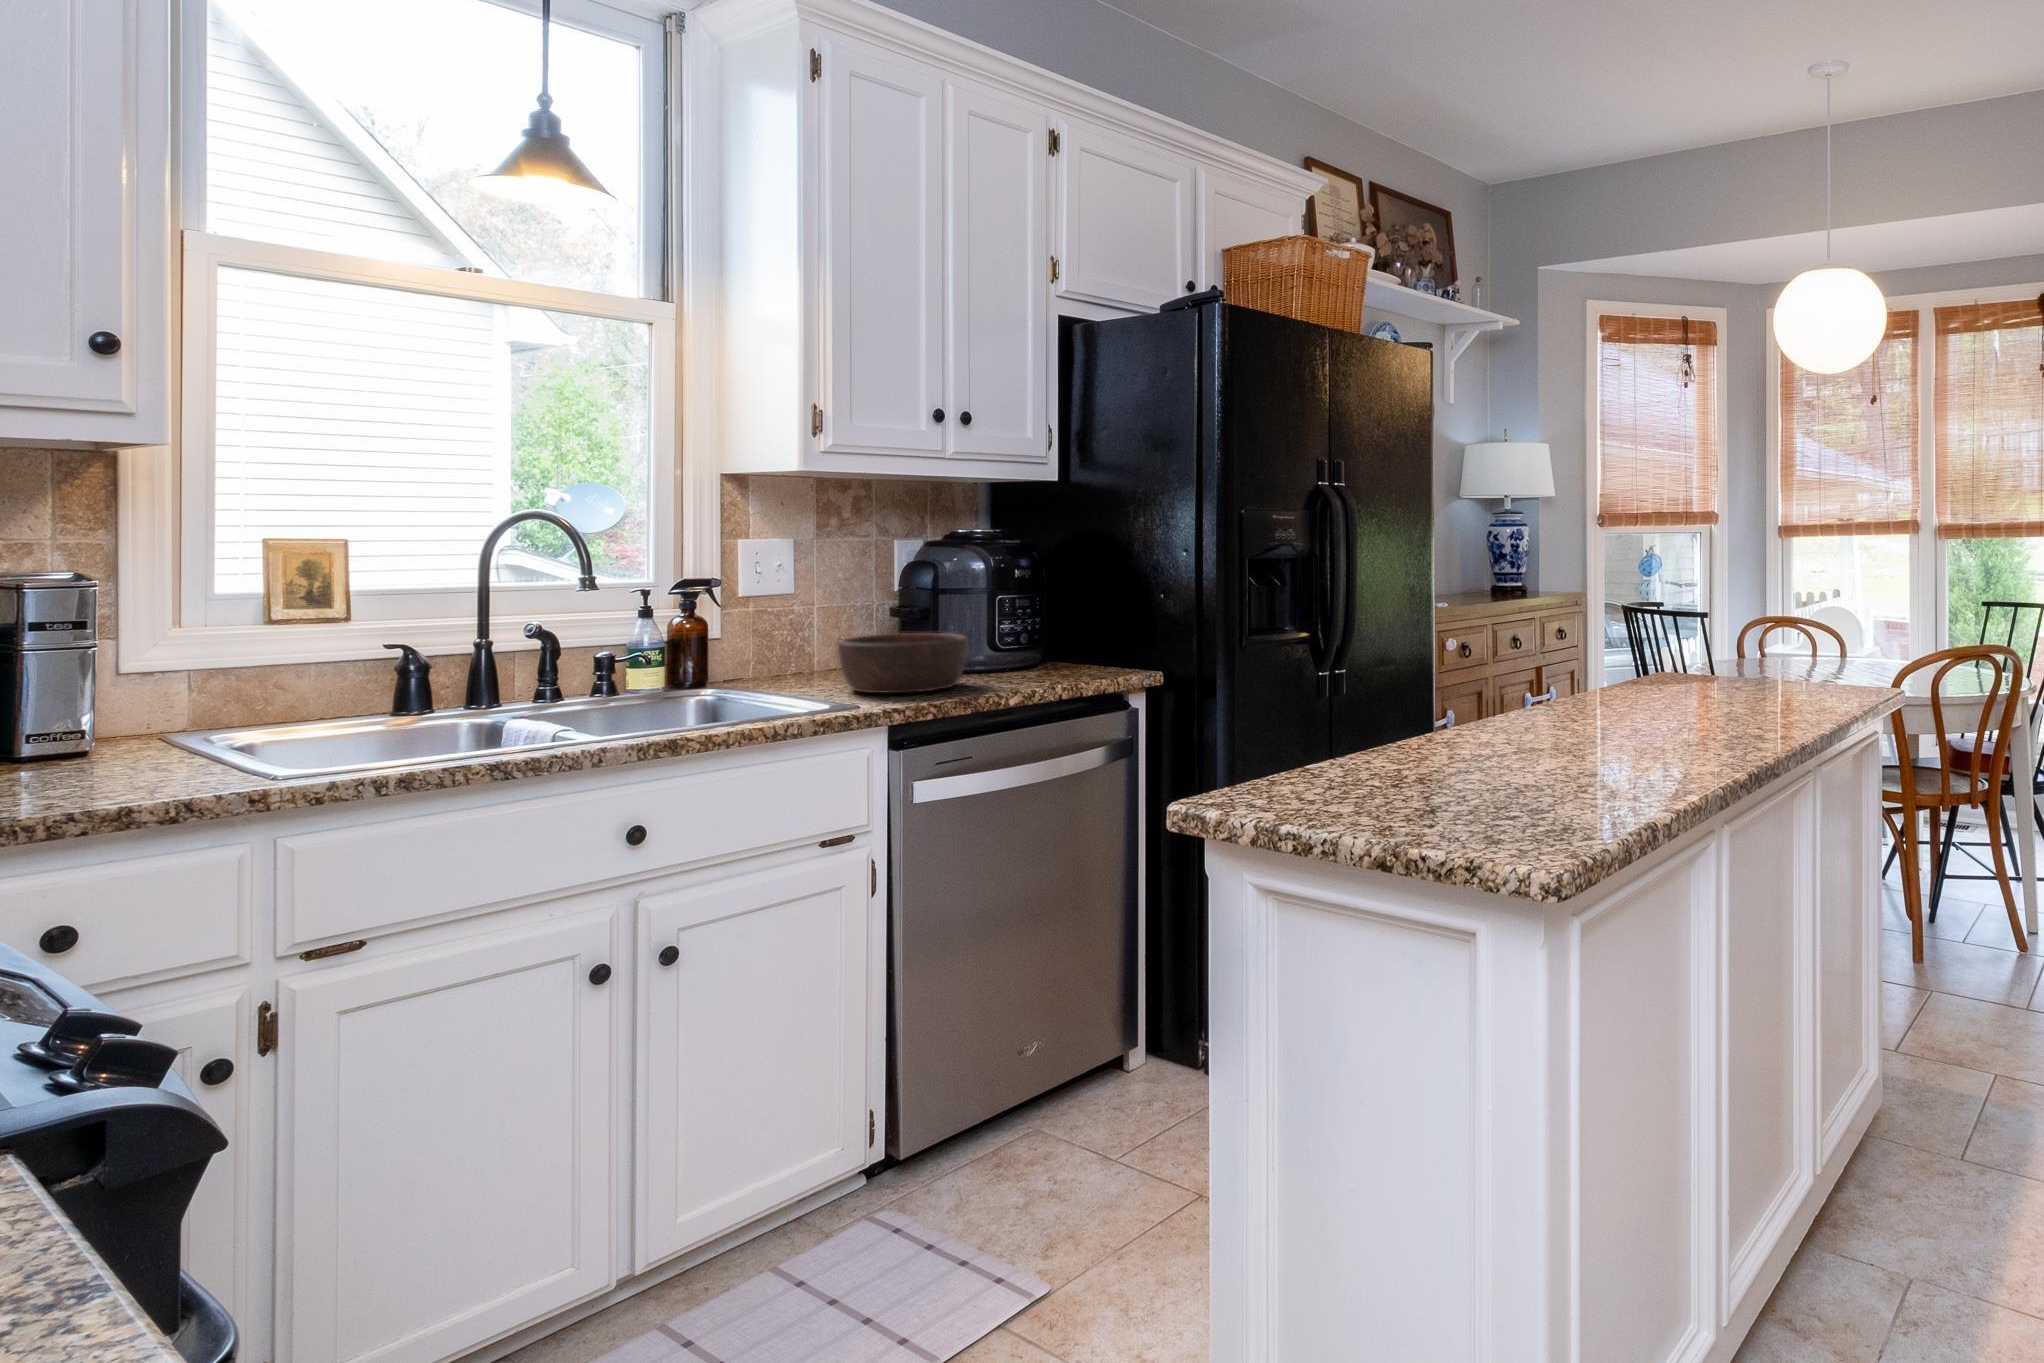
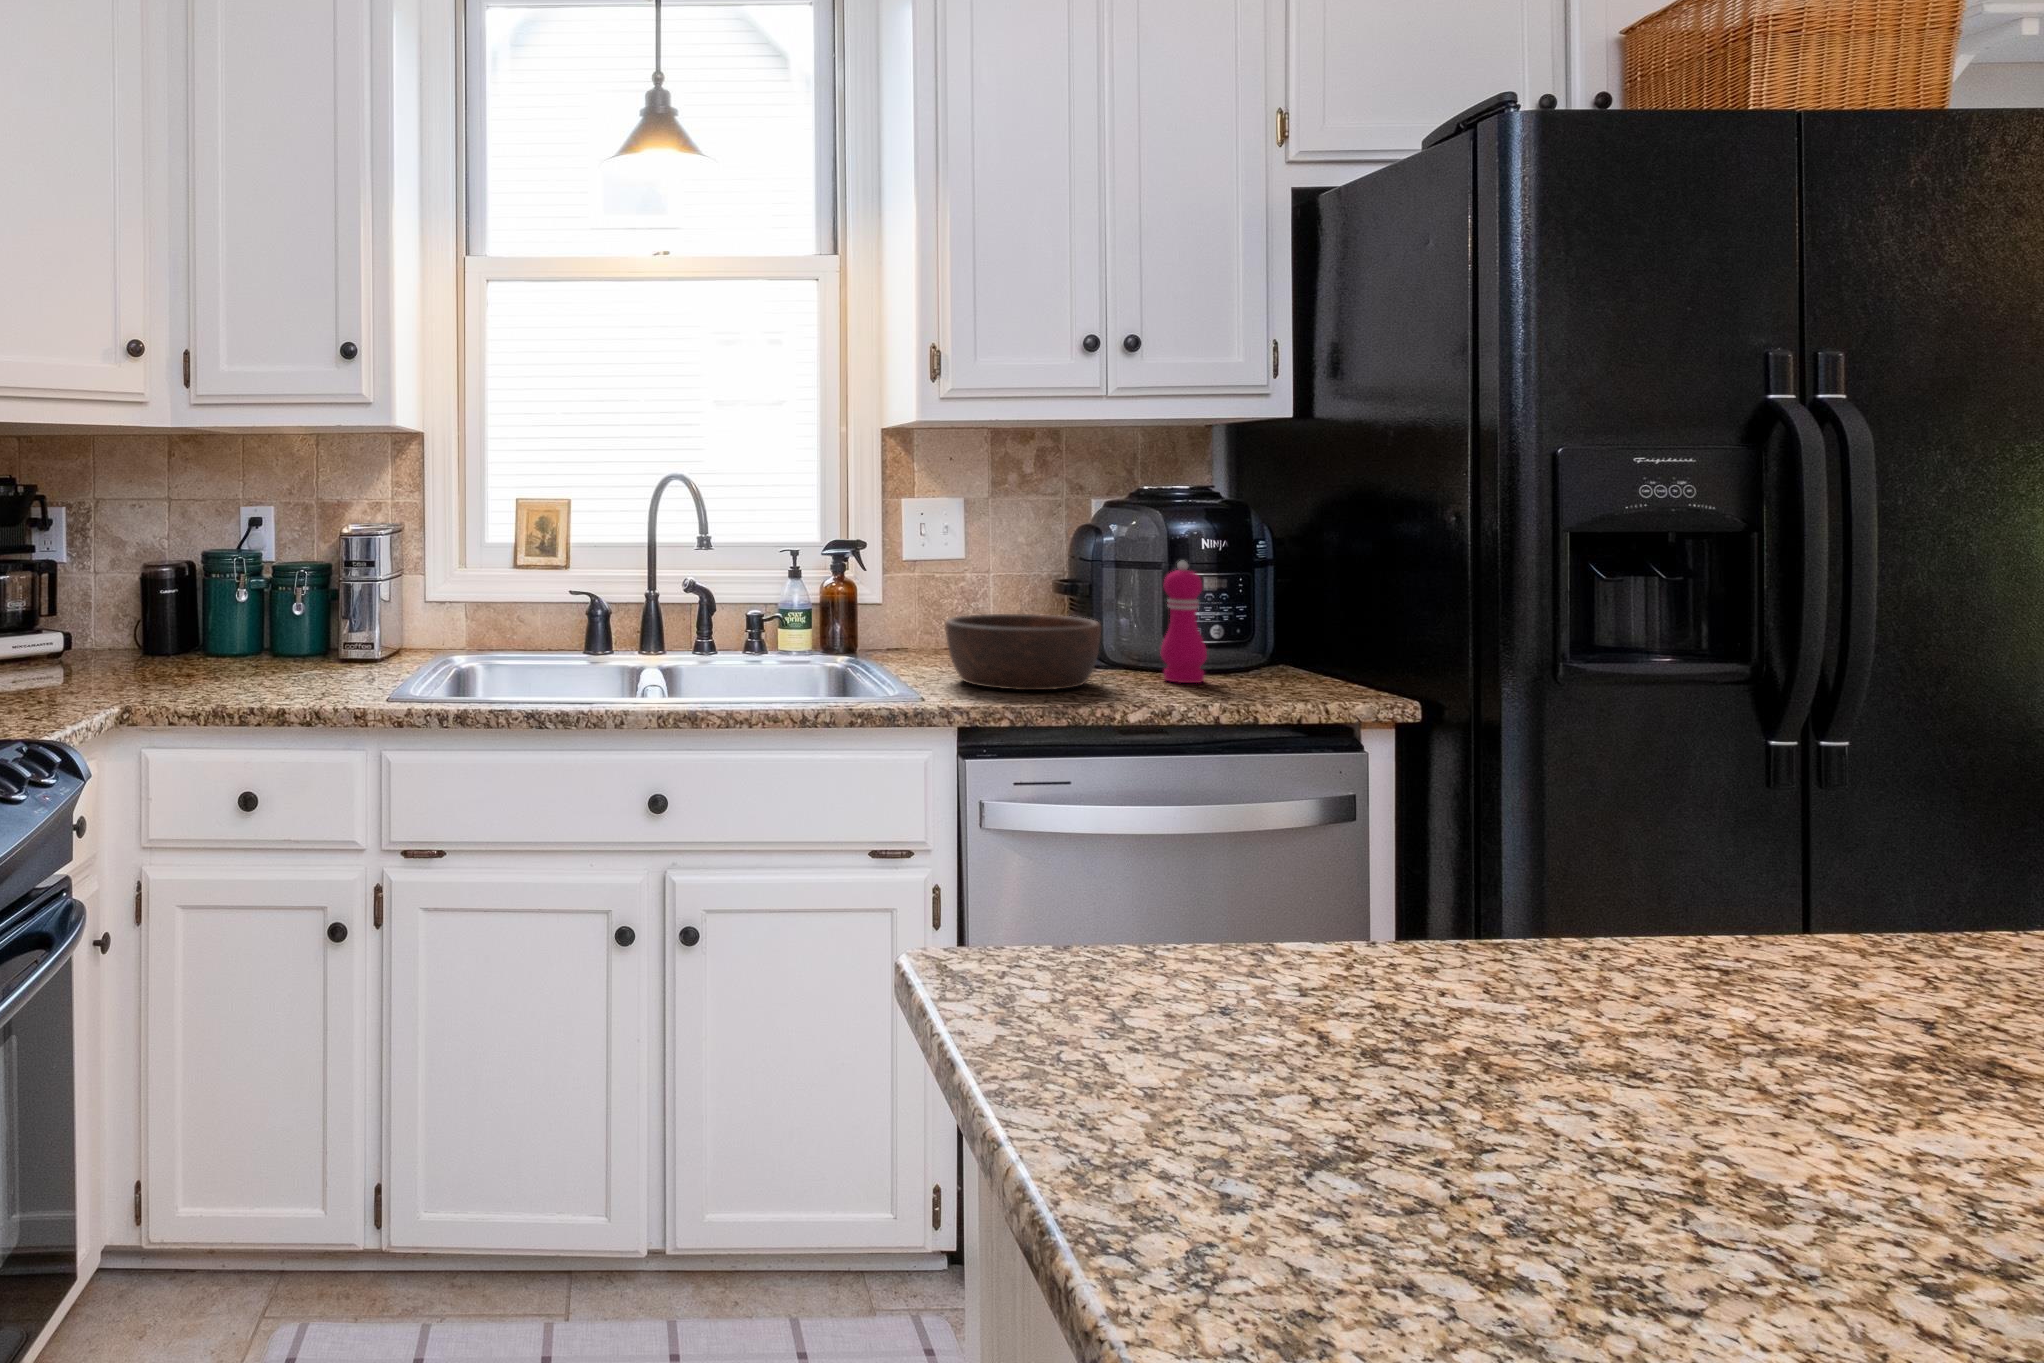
pepper mill: none [995,585,1029,676] -> present [1161,561,1207,683]

